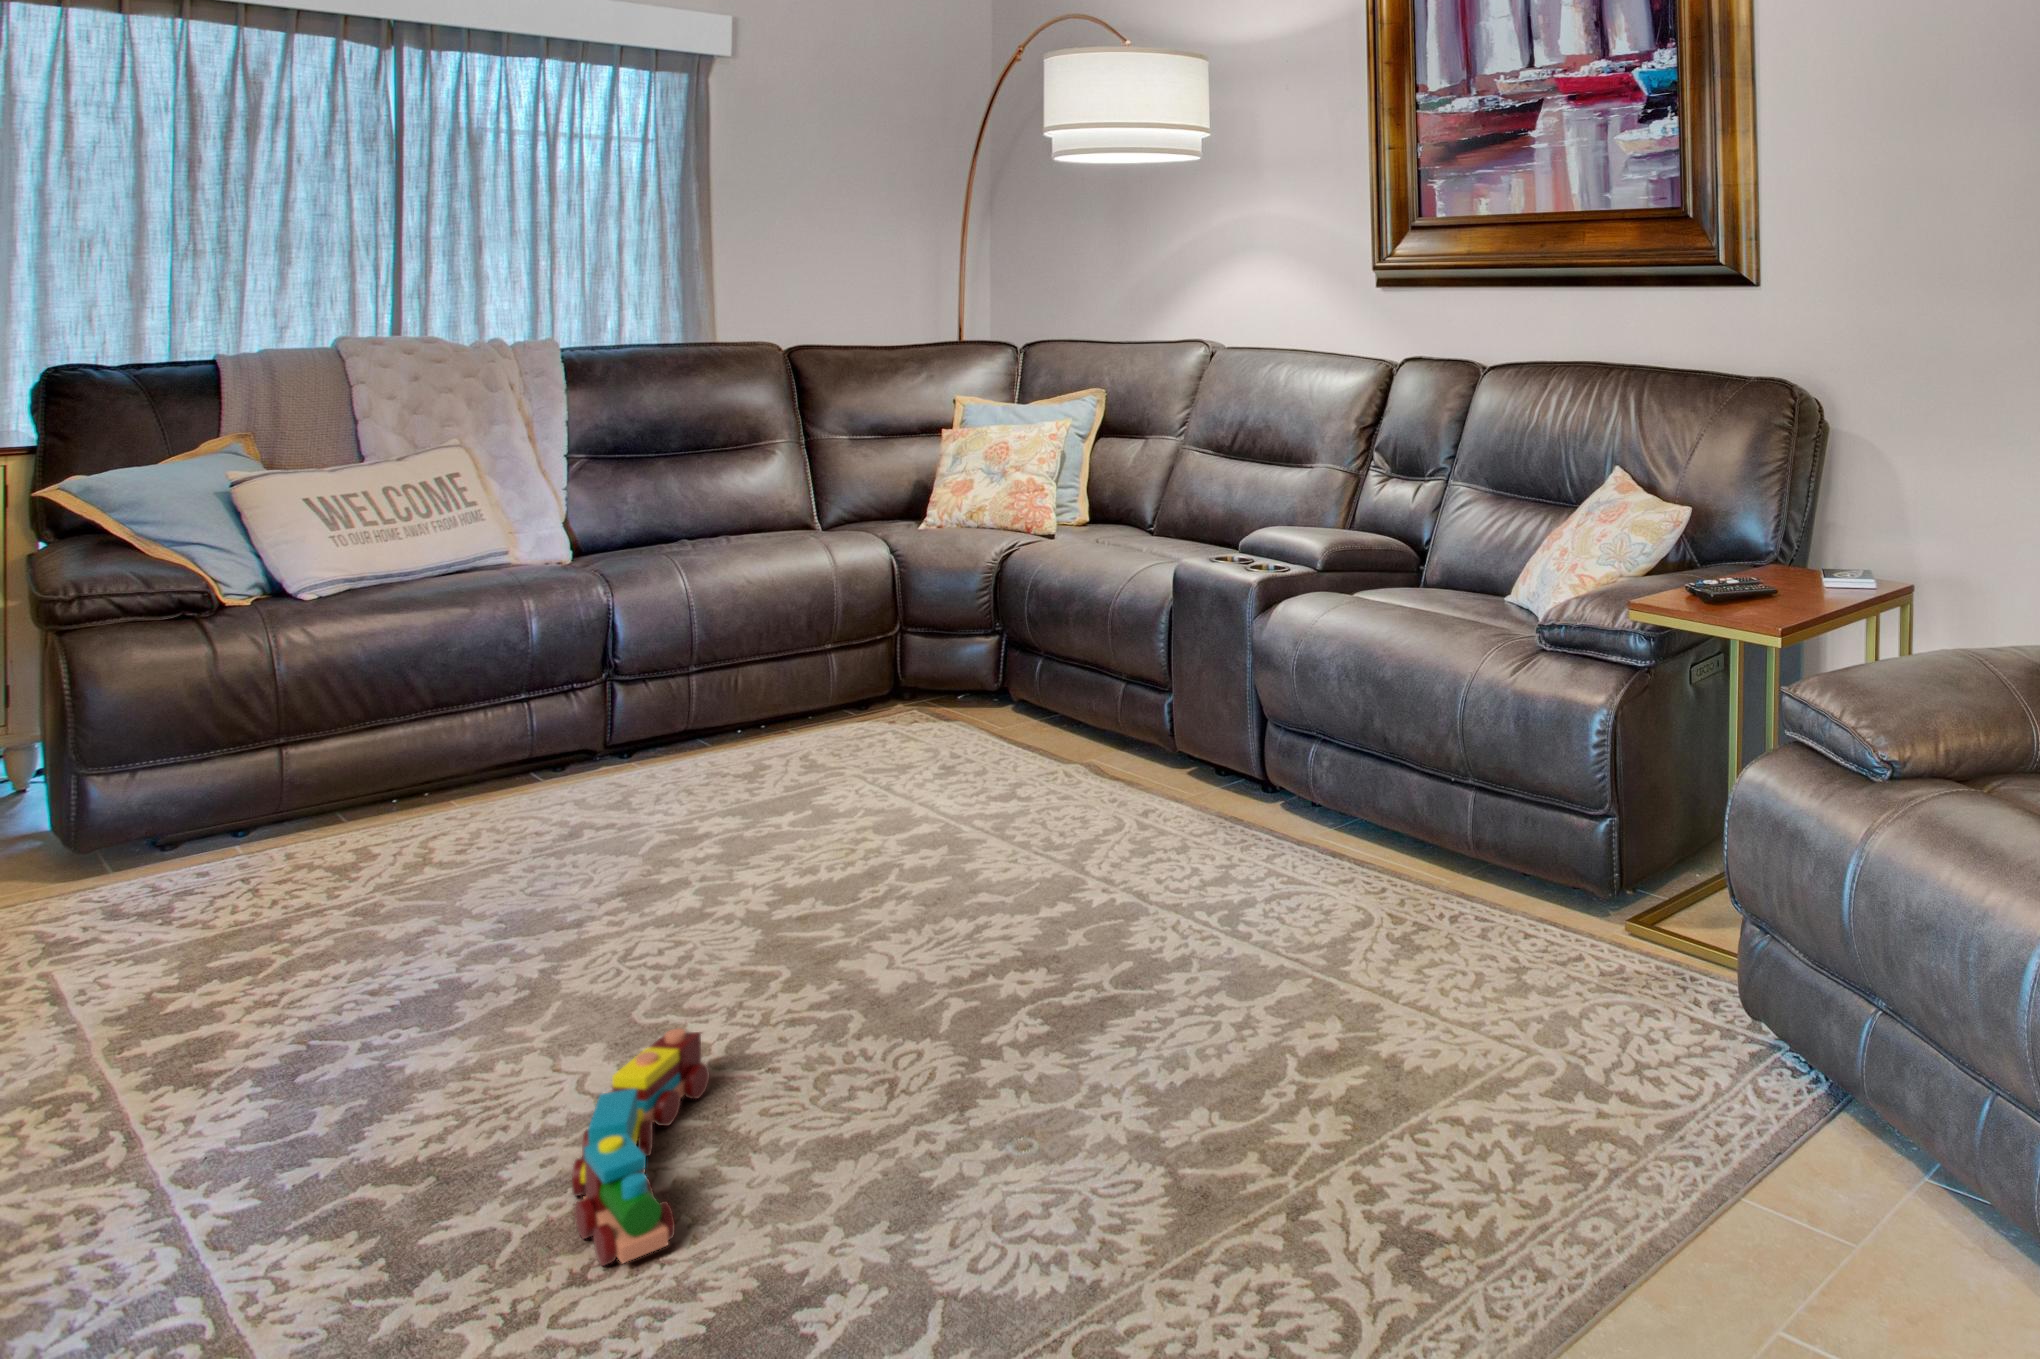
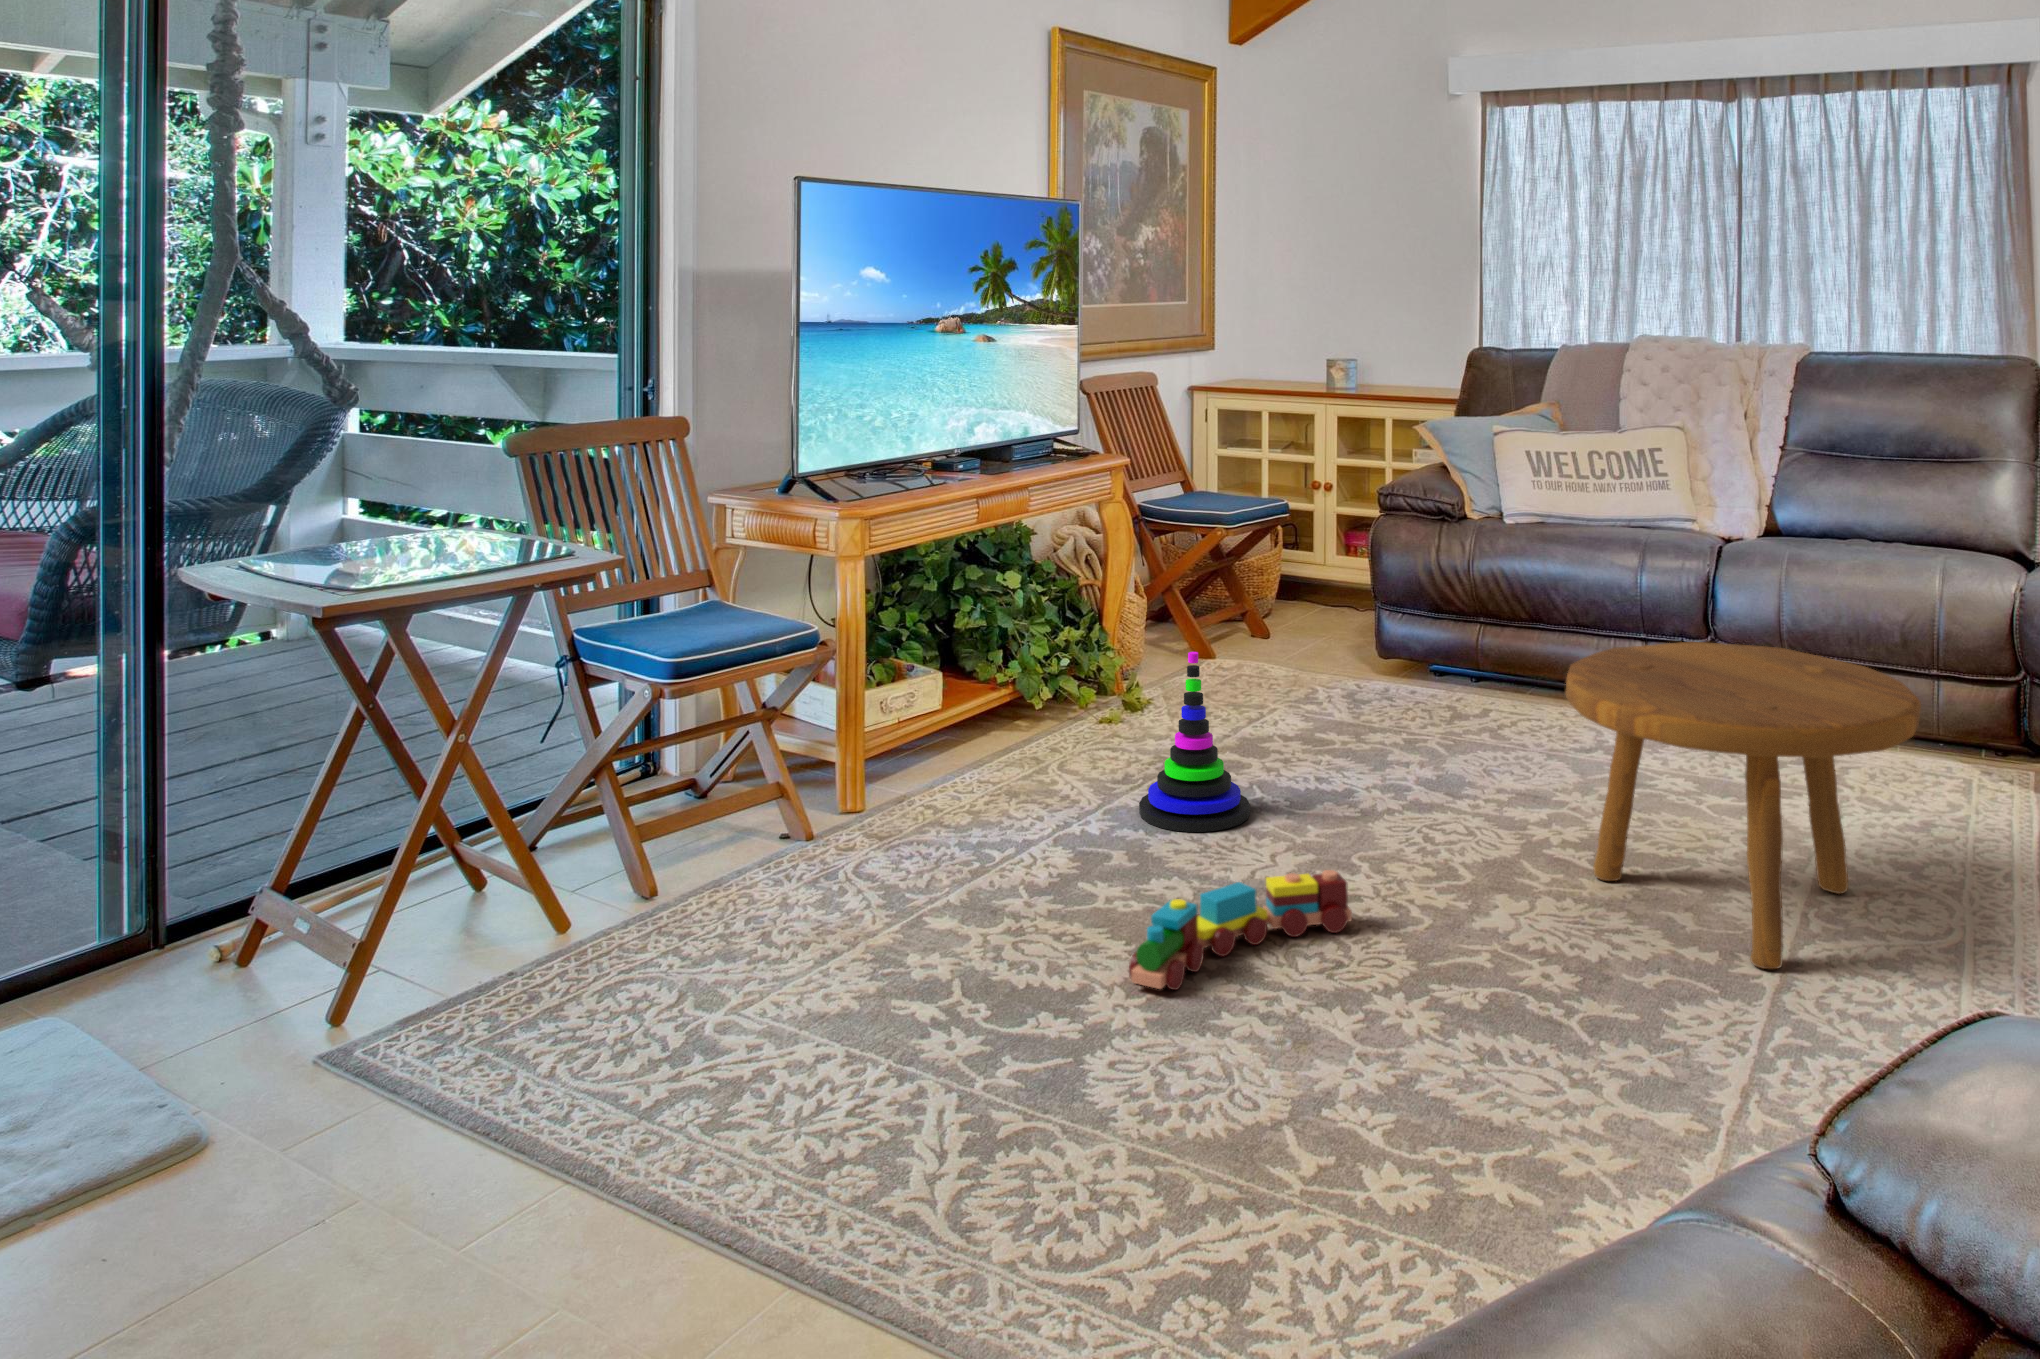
footstool: none [775,641,1106,929] -> present [1566,642,1921,969]
stacking toy: none [129,862,338,1145] -> present [1139,652,1250,832]

